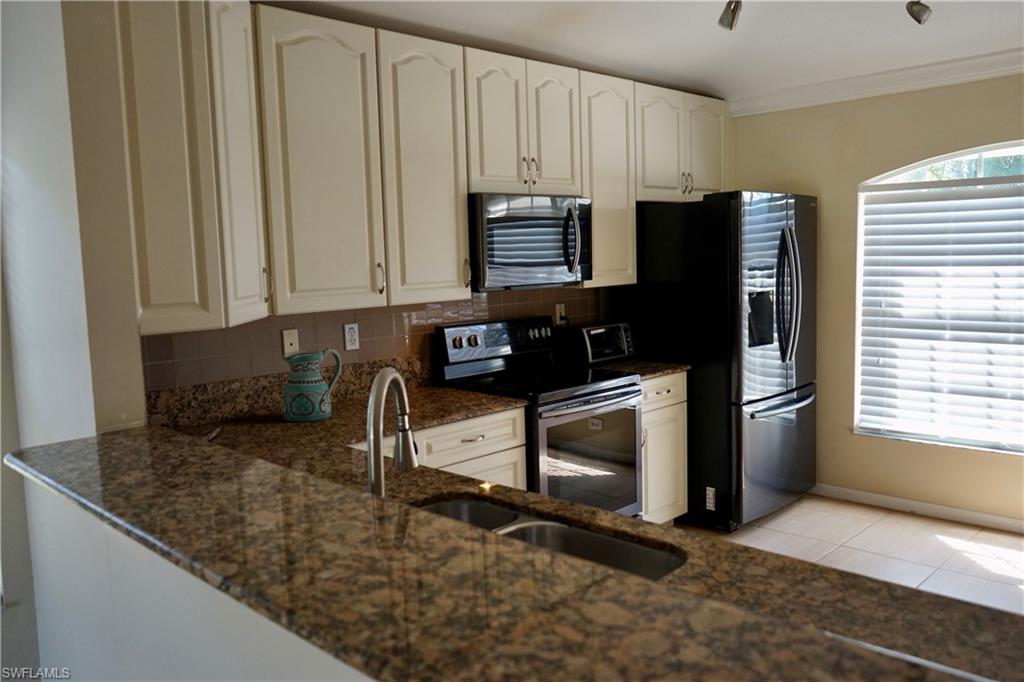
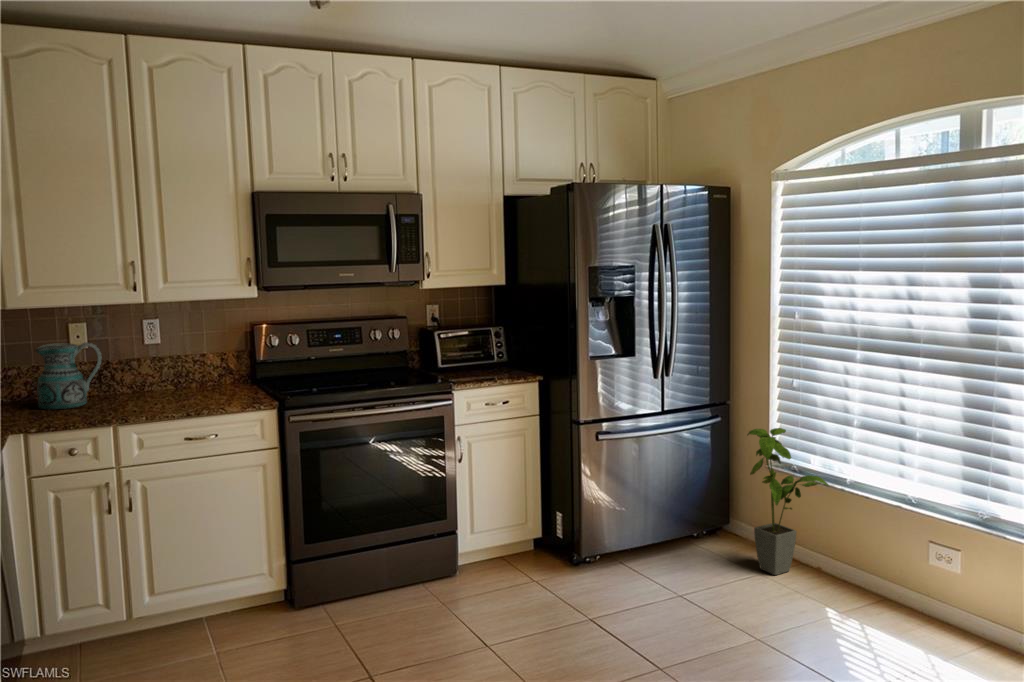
house plant: none [859,398,935,522] -> present [747,428,829,575]

